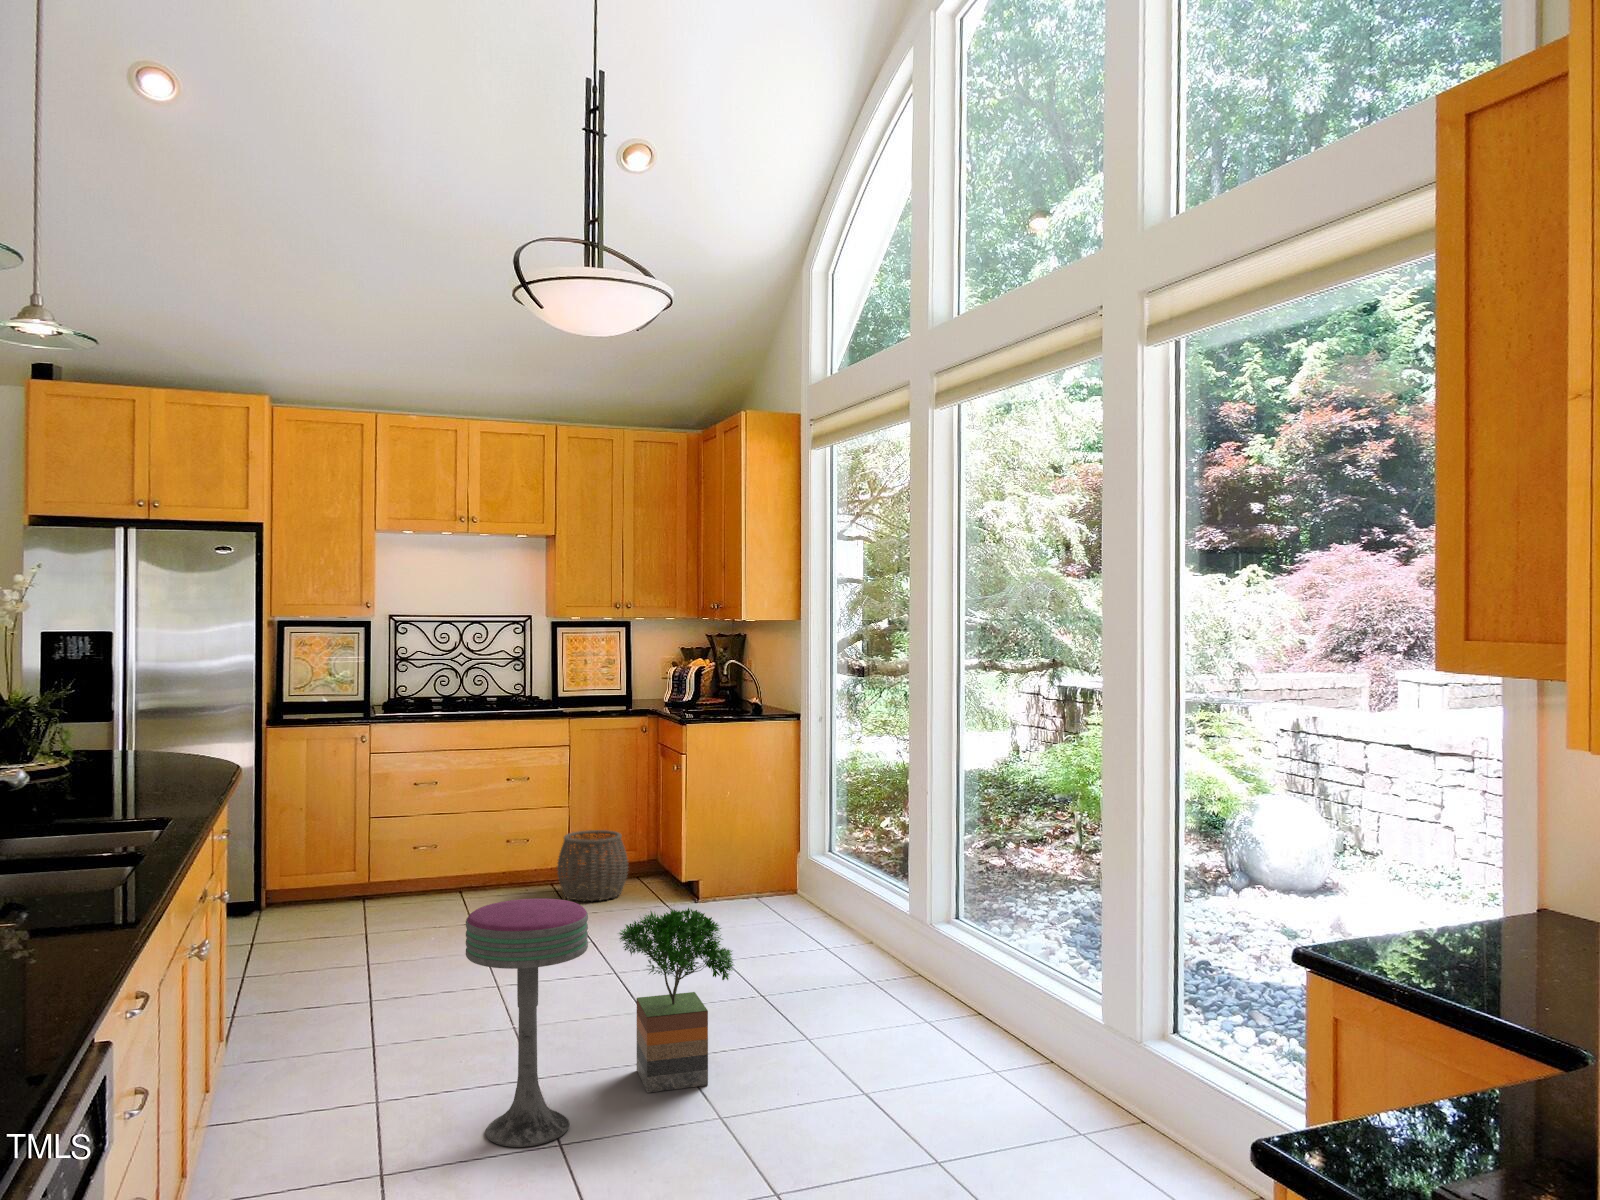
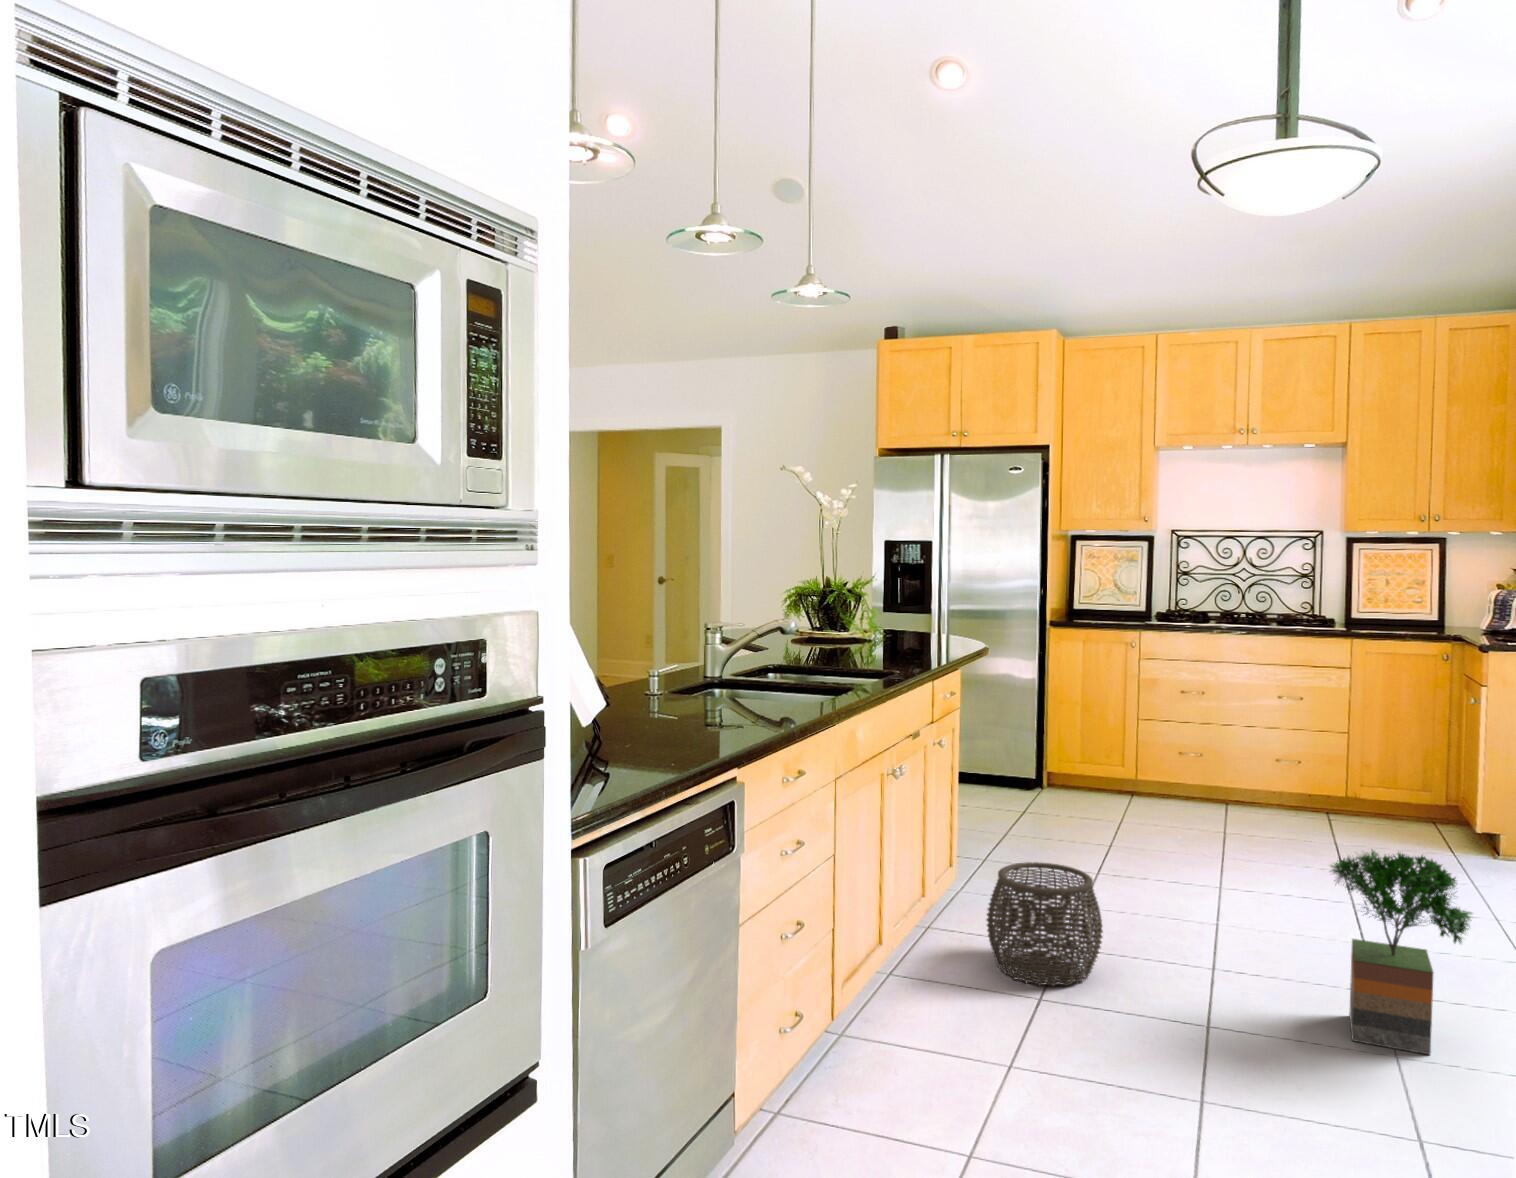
woven basket: present [557,830,628,901] -> present [986,862,1103,986]
bar stool: present [466,899,588,1147] -> none [1149,808,1279,1054]

